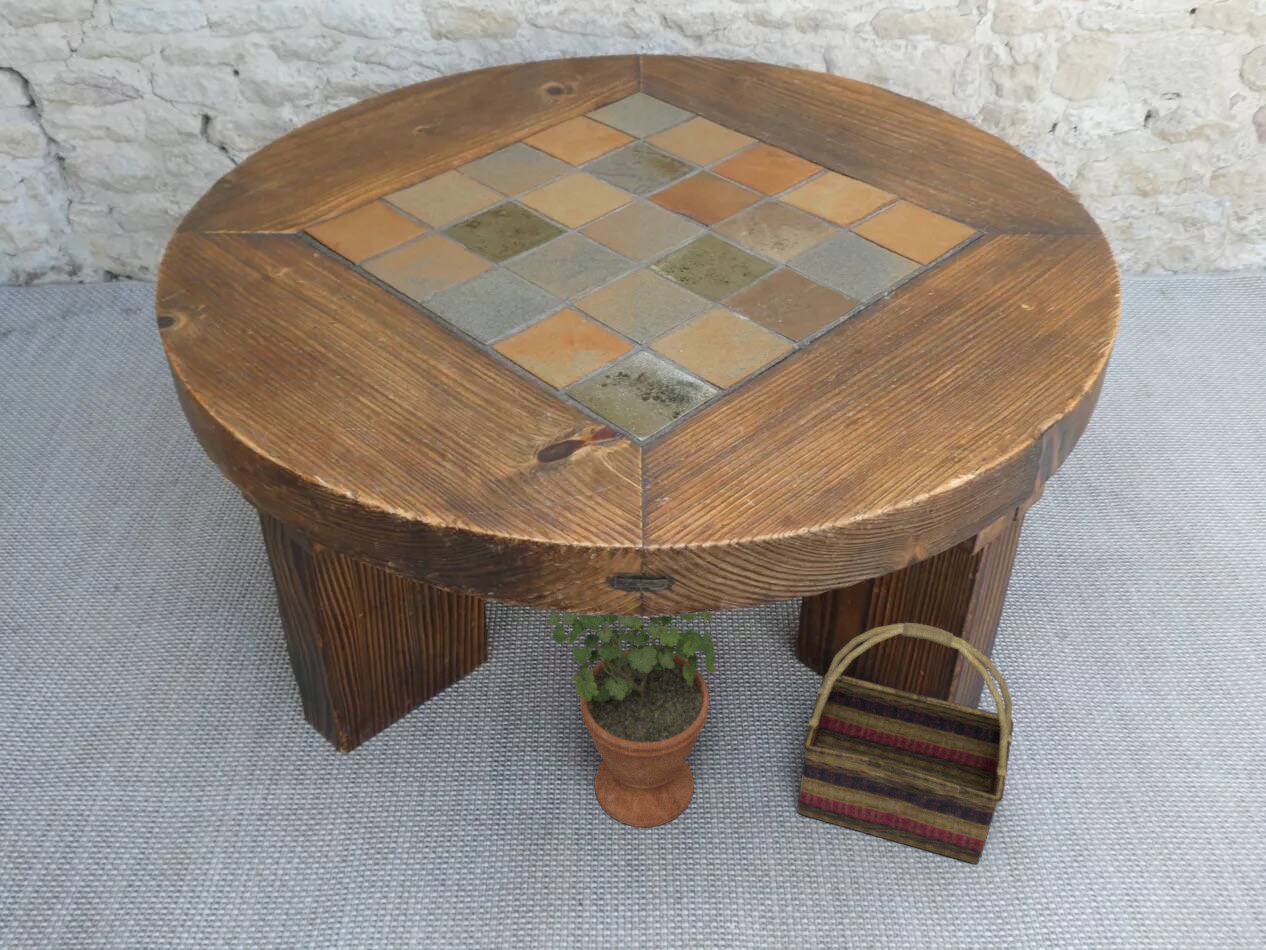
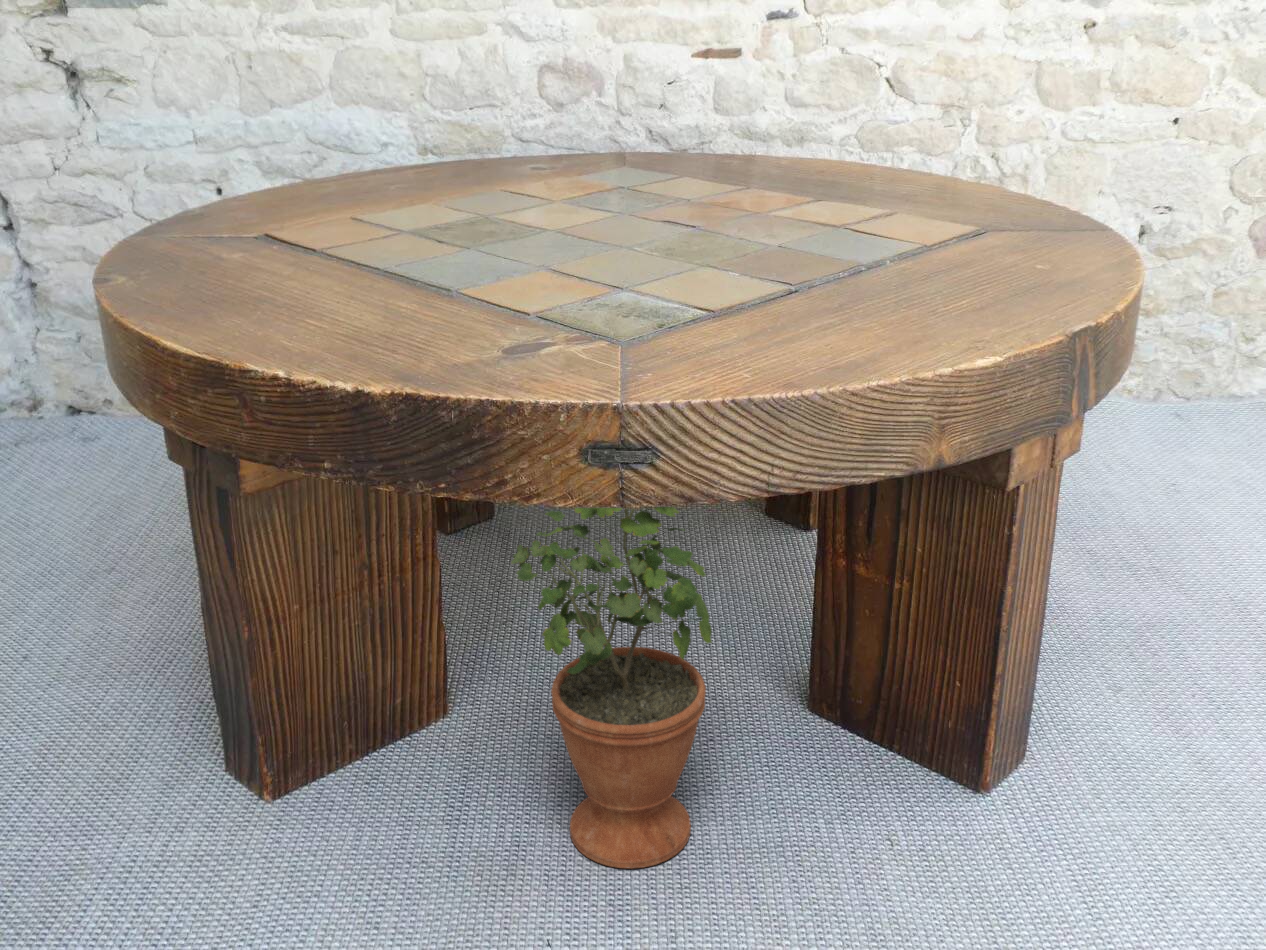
basket: present [797,623,1013,864] -> none [818,569,1072,900]

